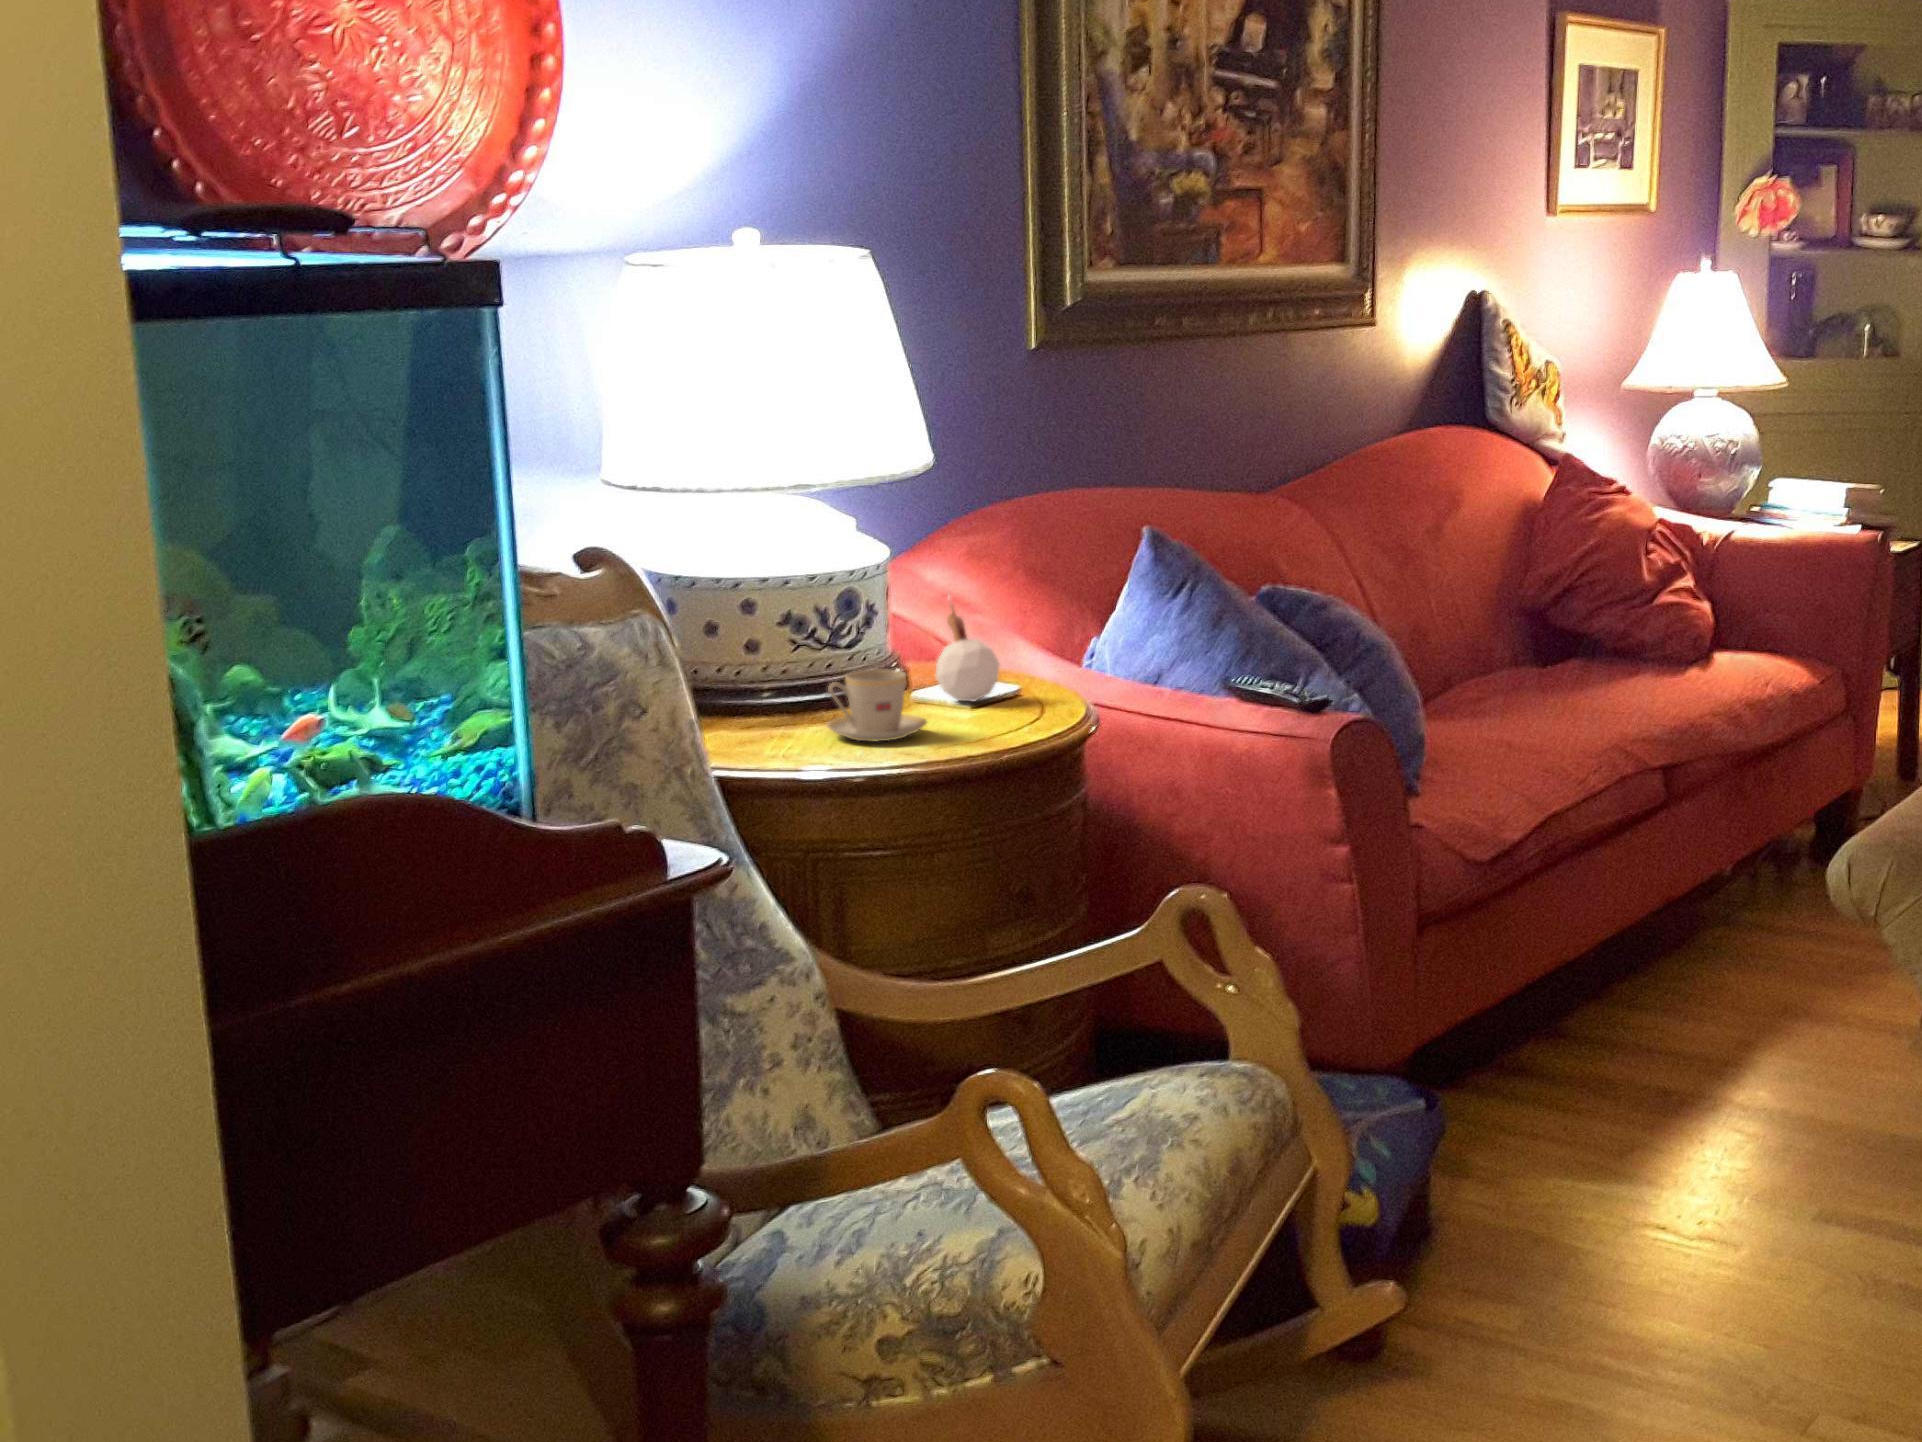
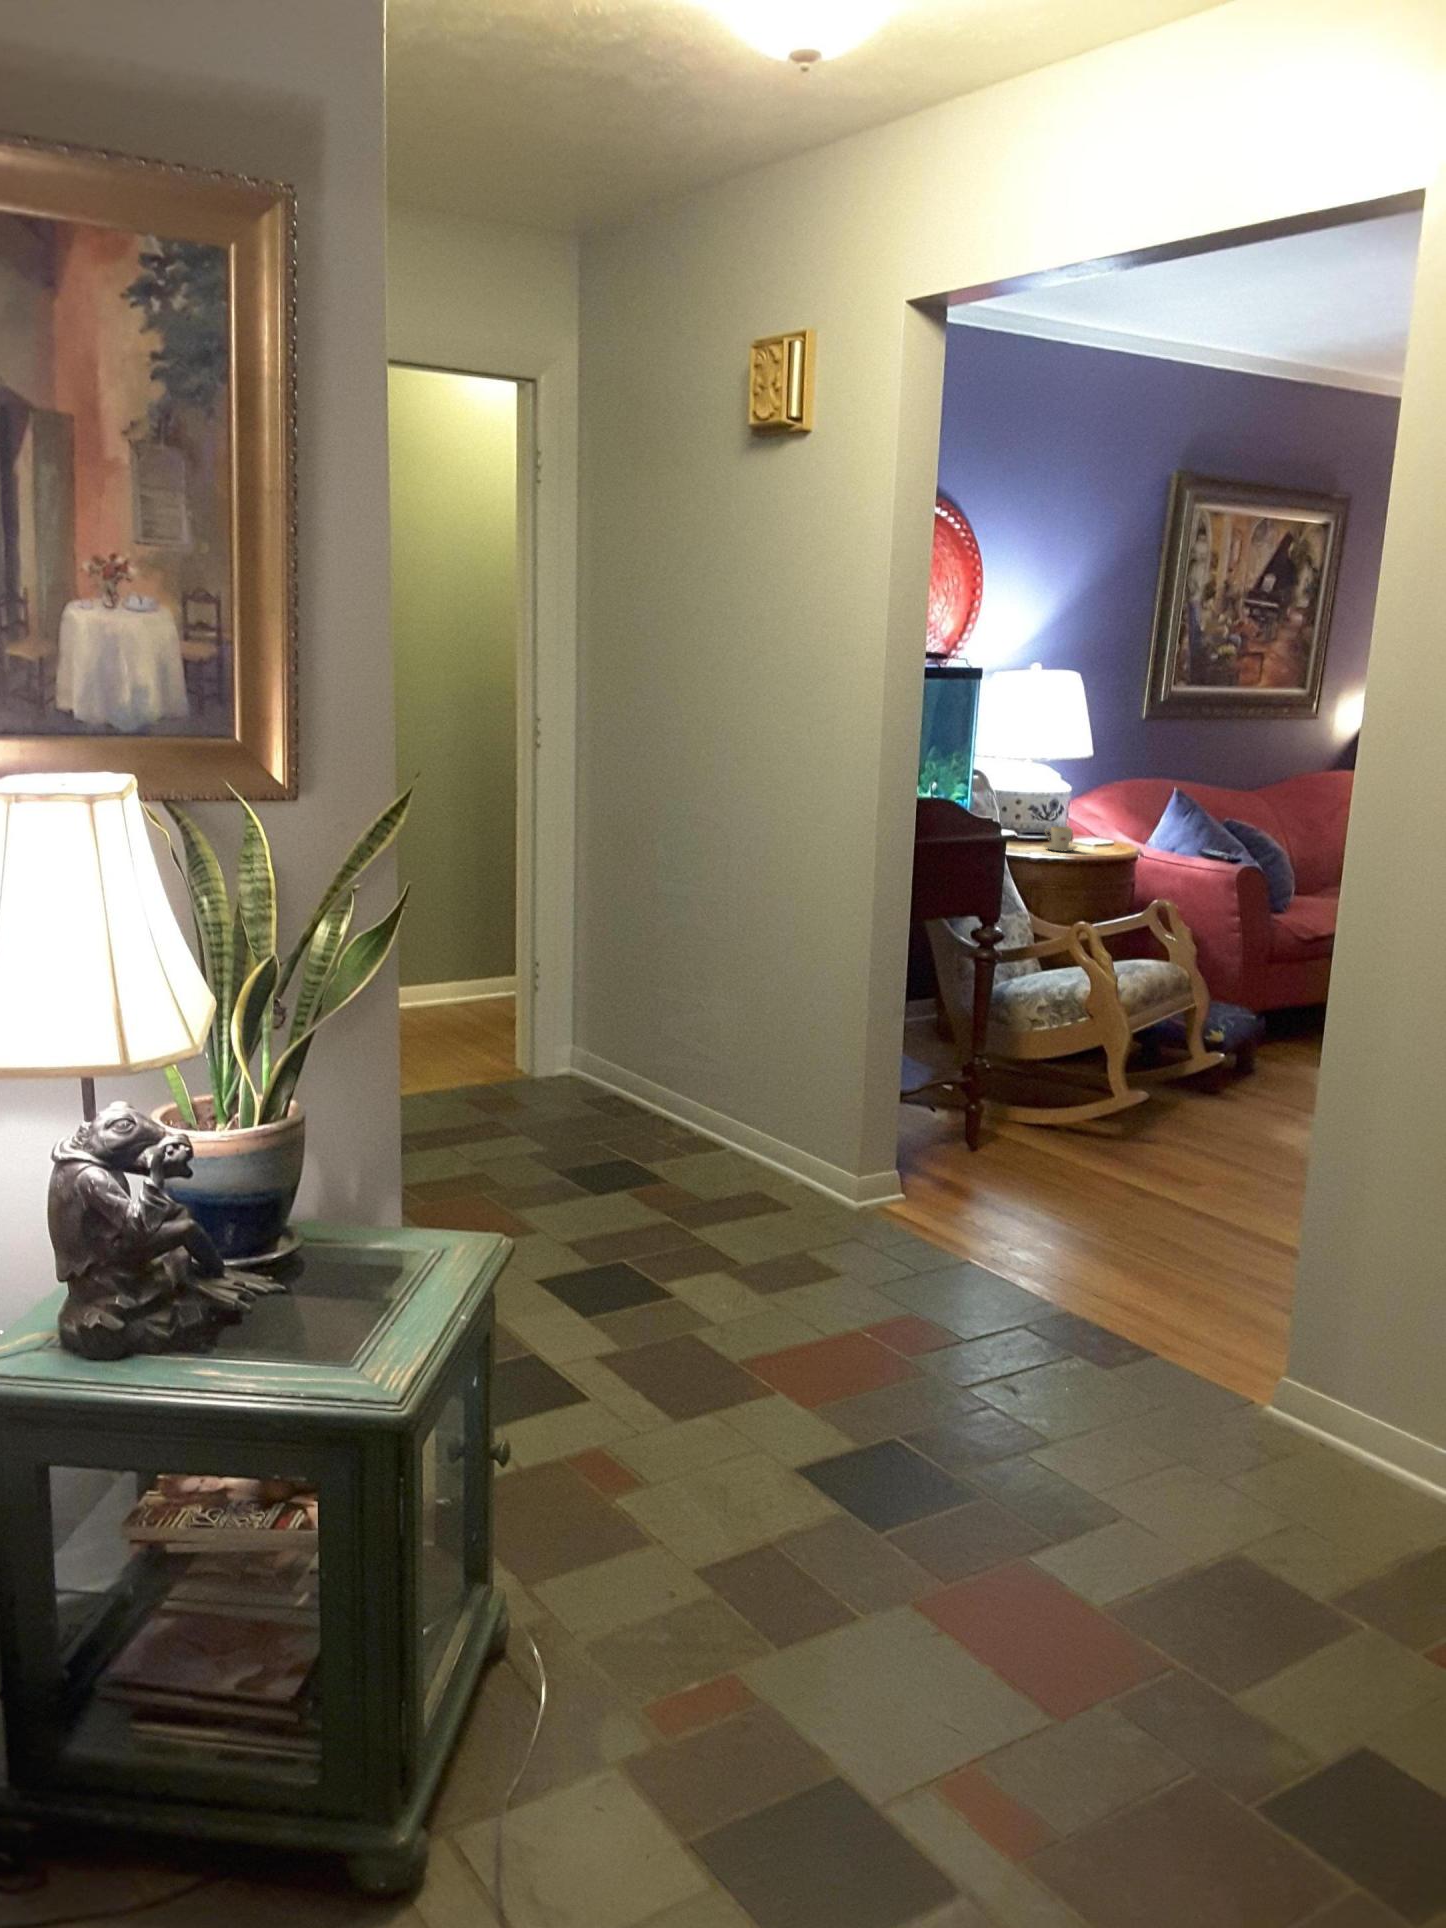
candle: present [936,605,1000,701] -> none [1084,804,1109,846]

